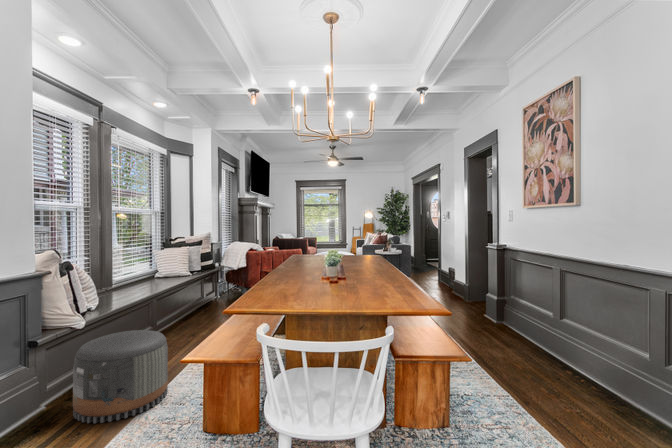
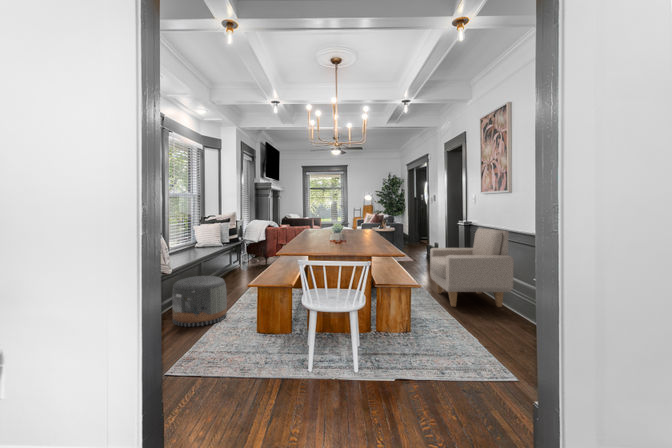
armchair: none [462,253,599,370] -> present [430,228,514,307]

